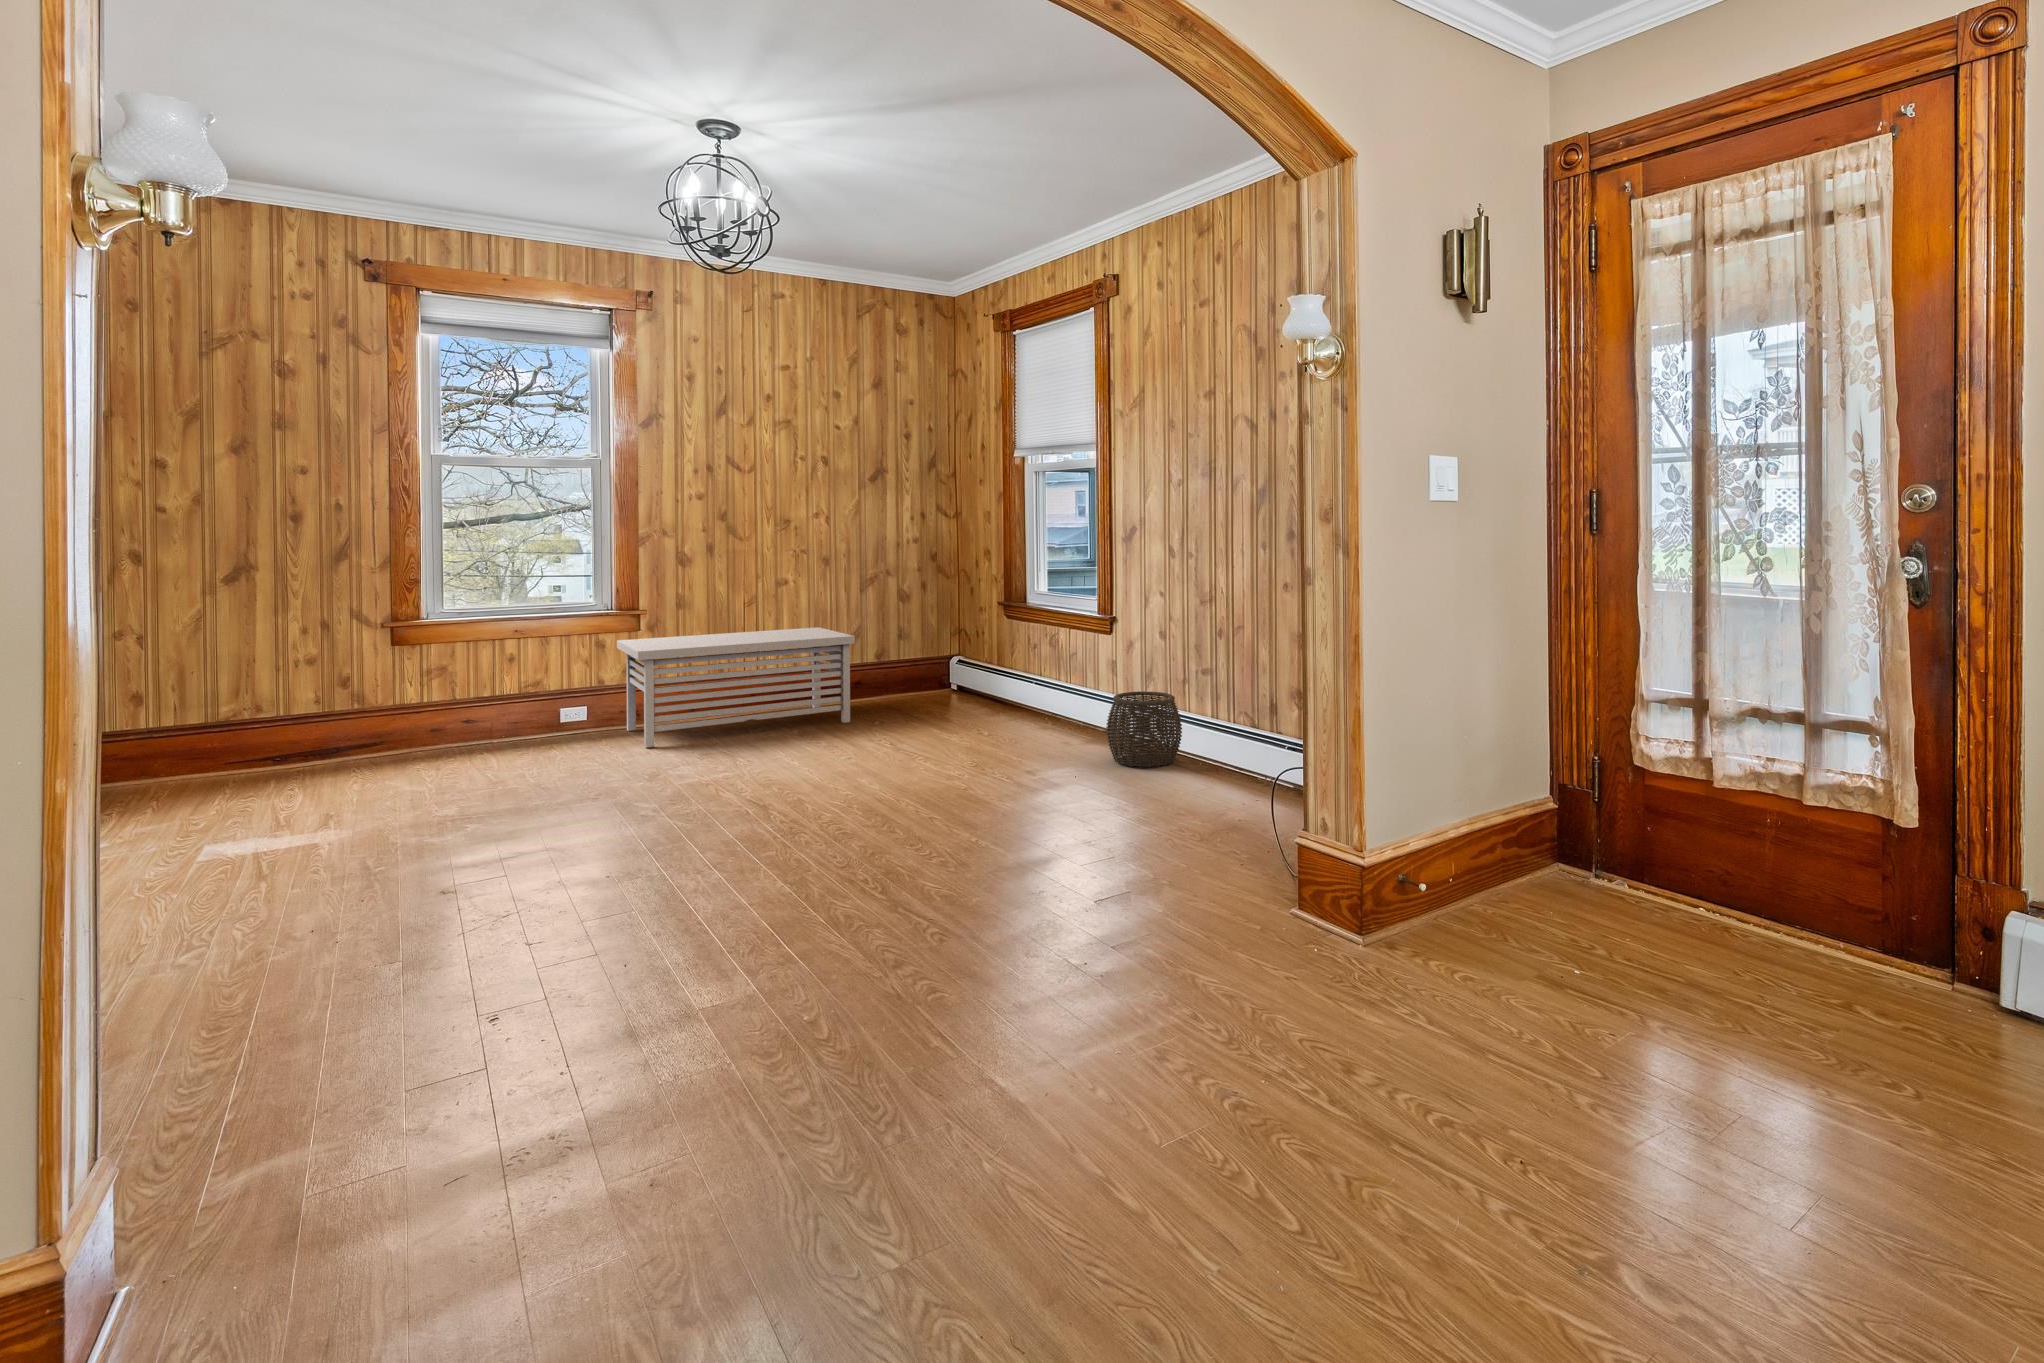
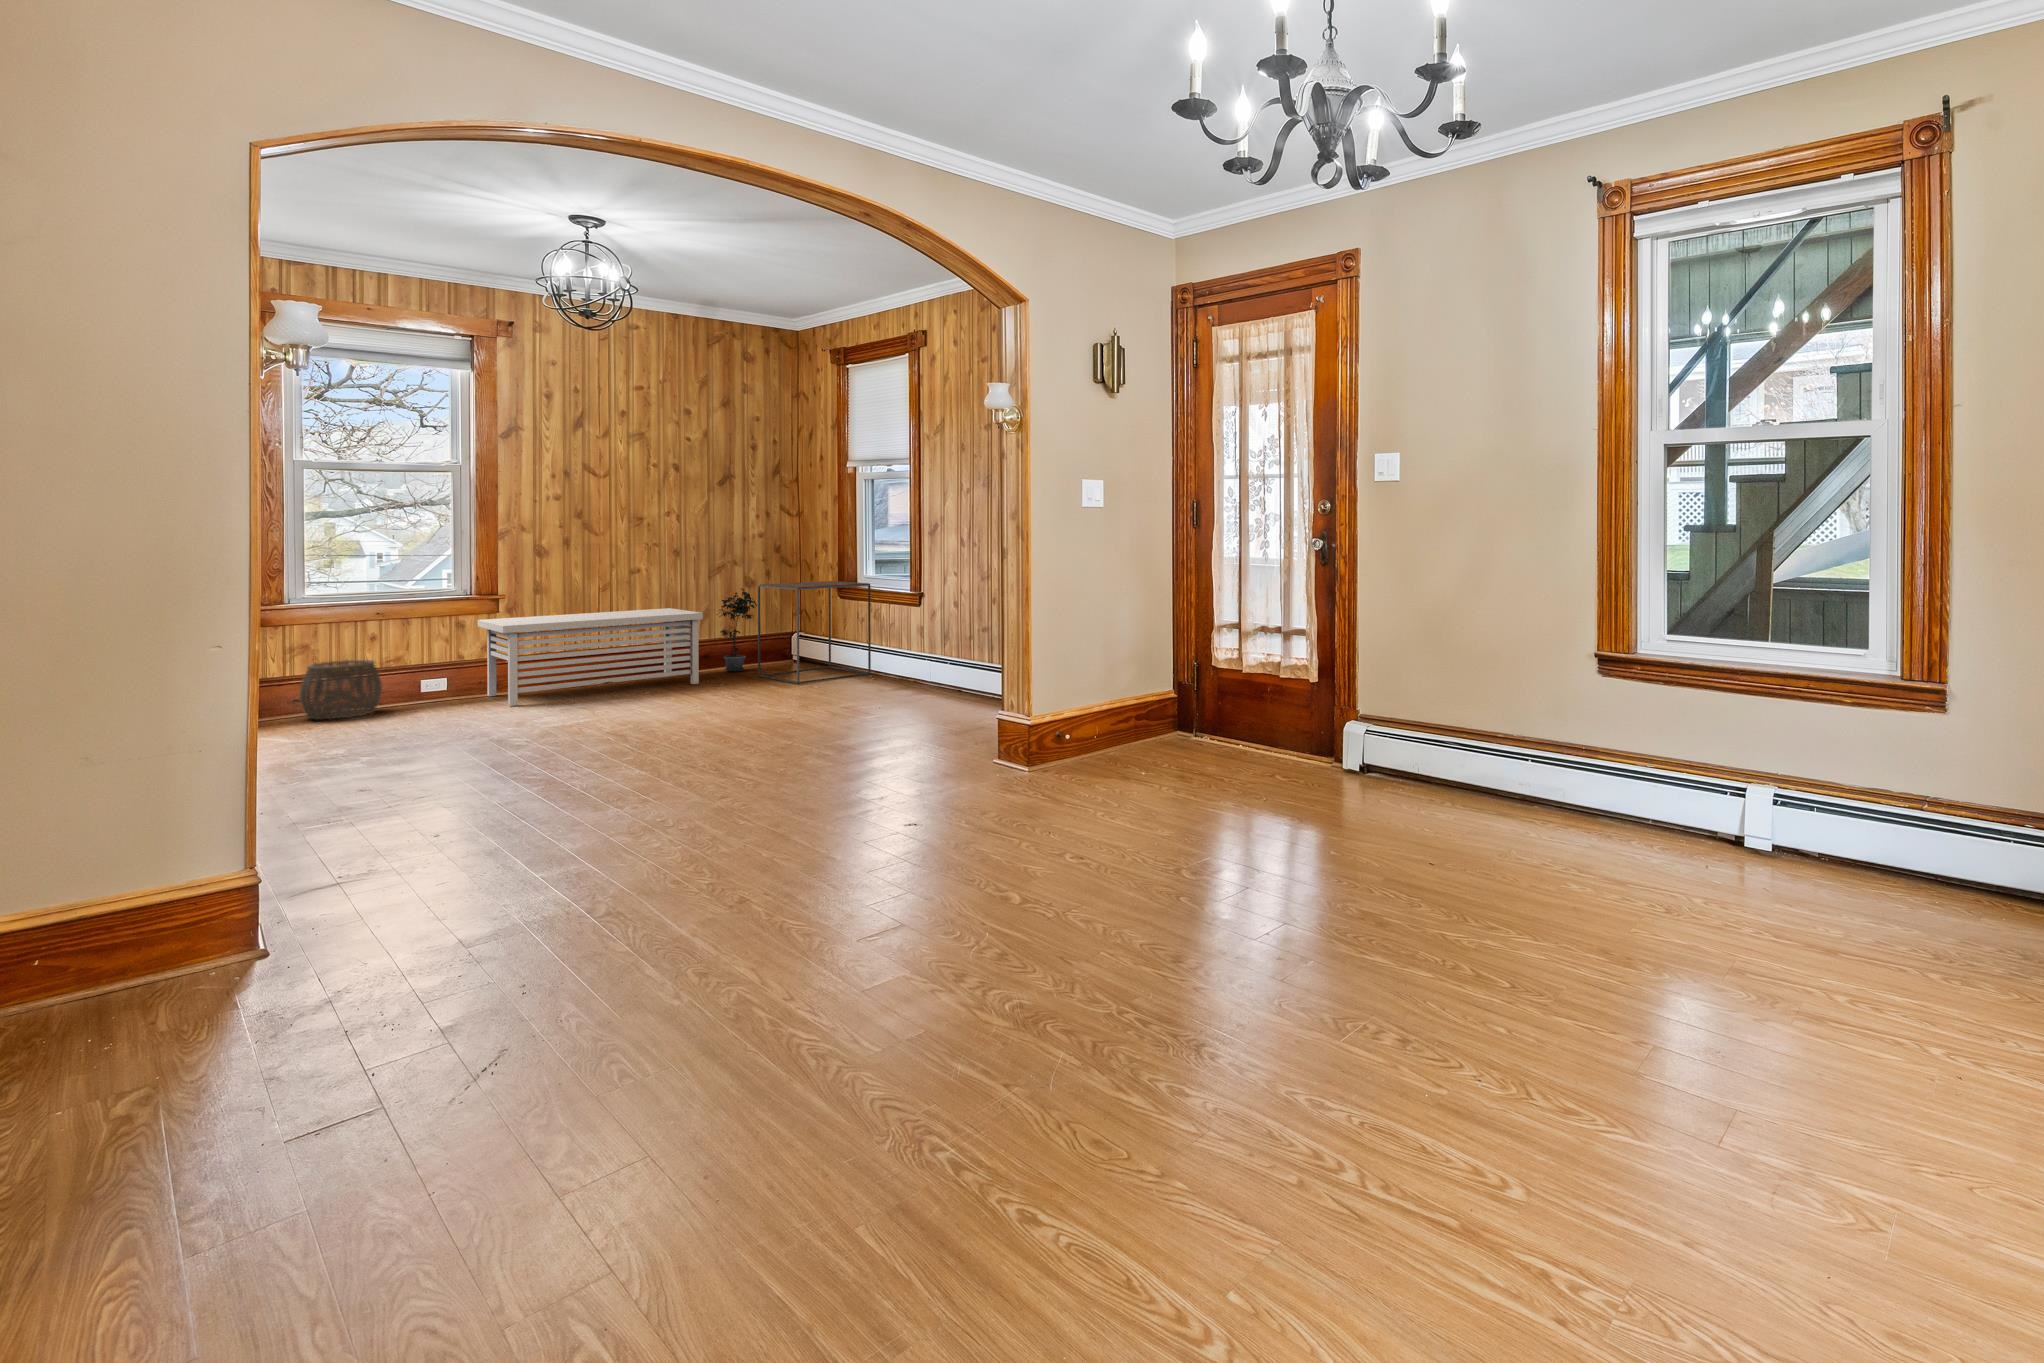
side table: none [915,597,1046,729] -> present [758,581,871,684]
potted plant: none [868,605,913,705] -> present [717,588,757,671]
woven basket: present [1106,691,1182,767] -> present [300,660,382,720]

